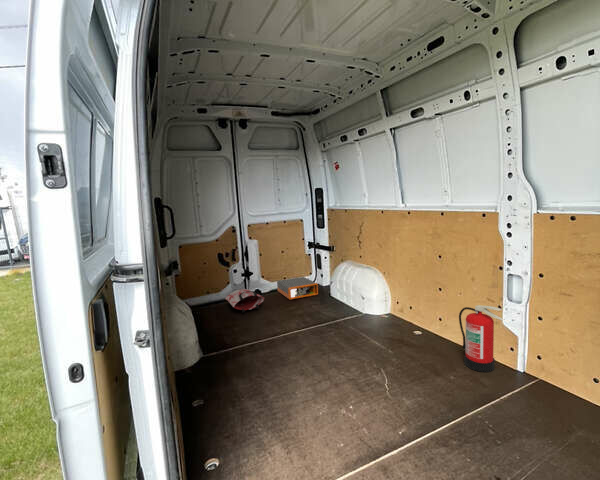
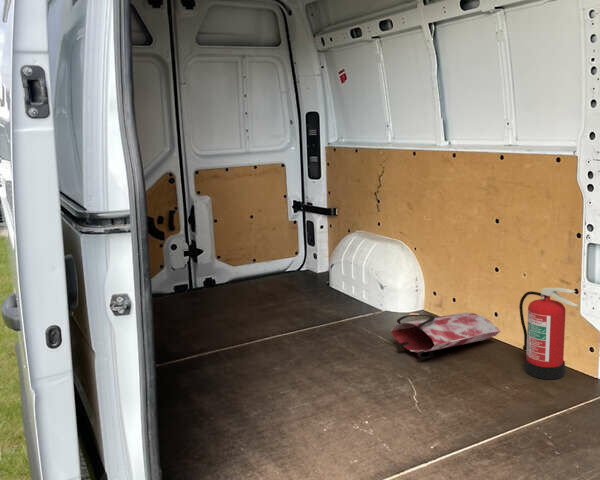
storage box: present [277,277,318,300] -> none [242,258,310,292]
bag: present [225,289,264,313] -> present [391,313,500,358]

